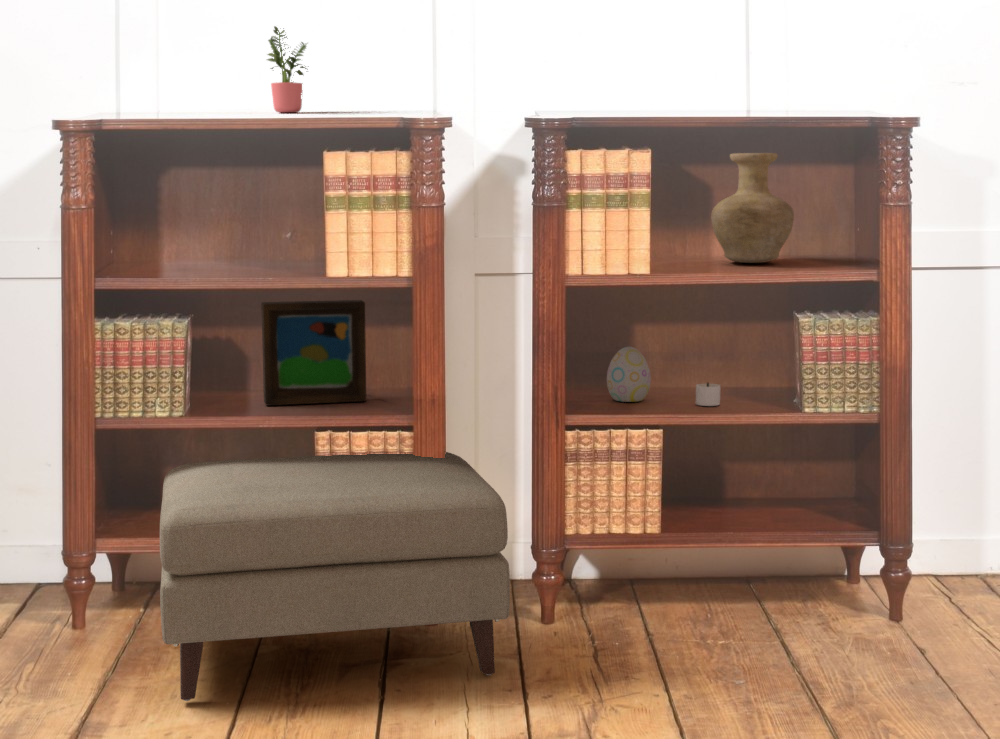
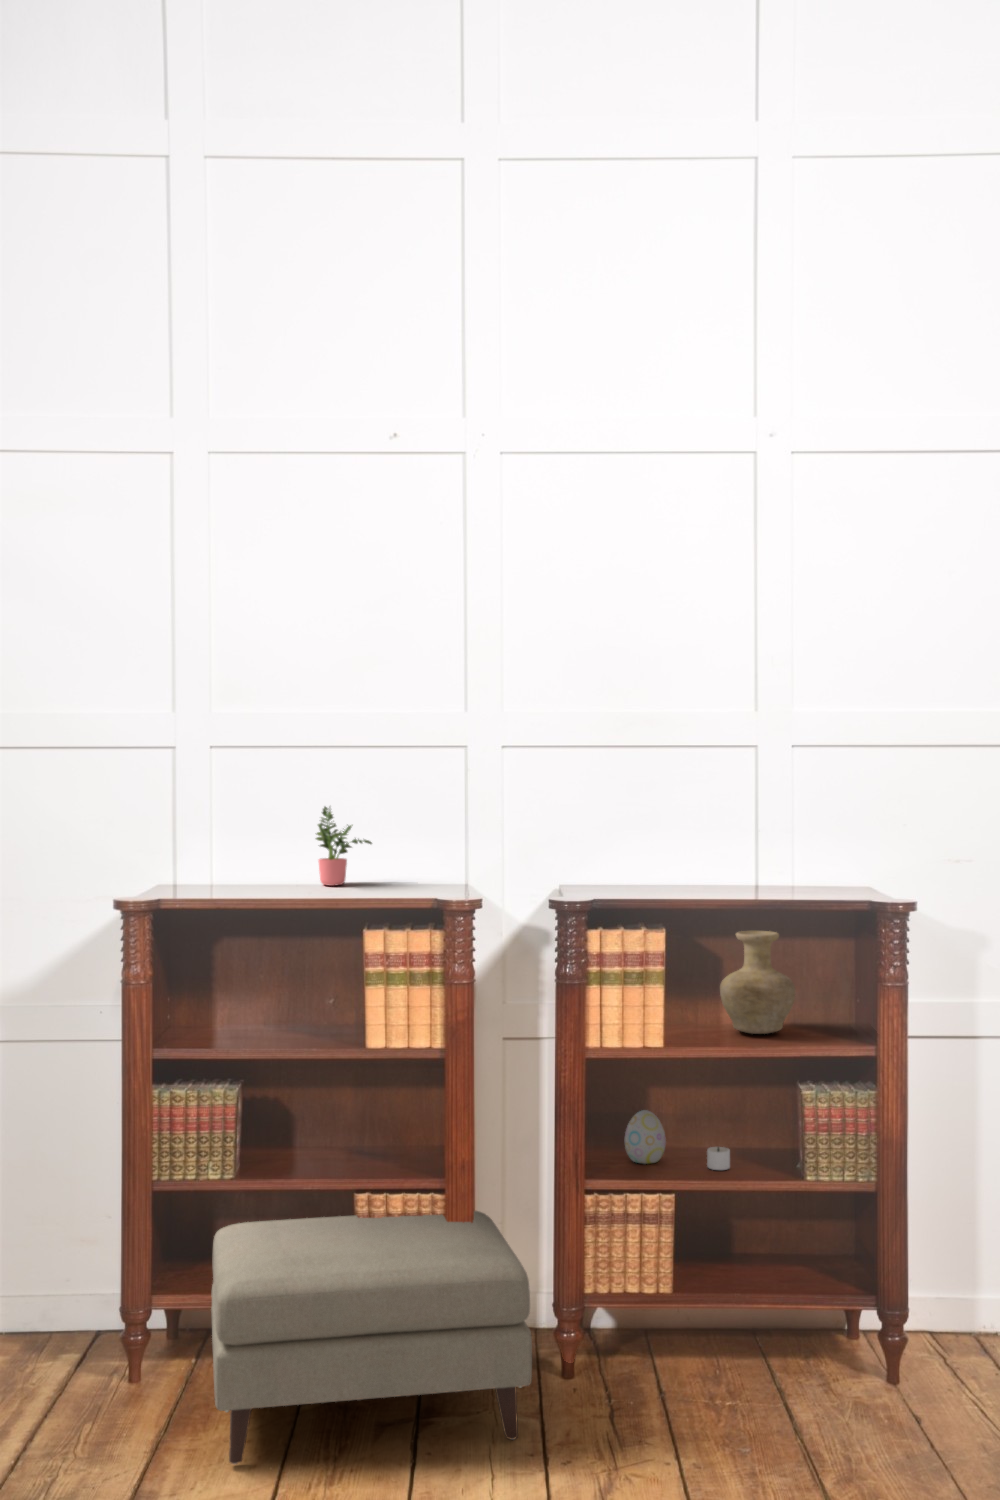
picture frame: present [261,300,366,405] -> none [305,1063,401,1165]

